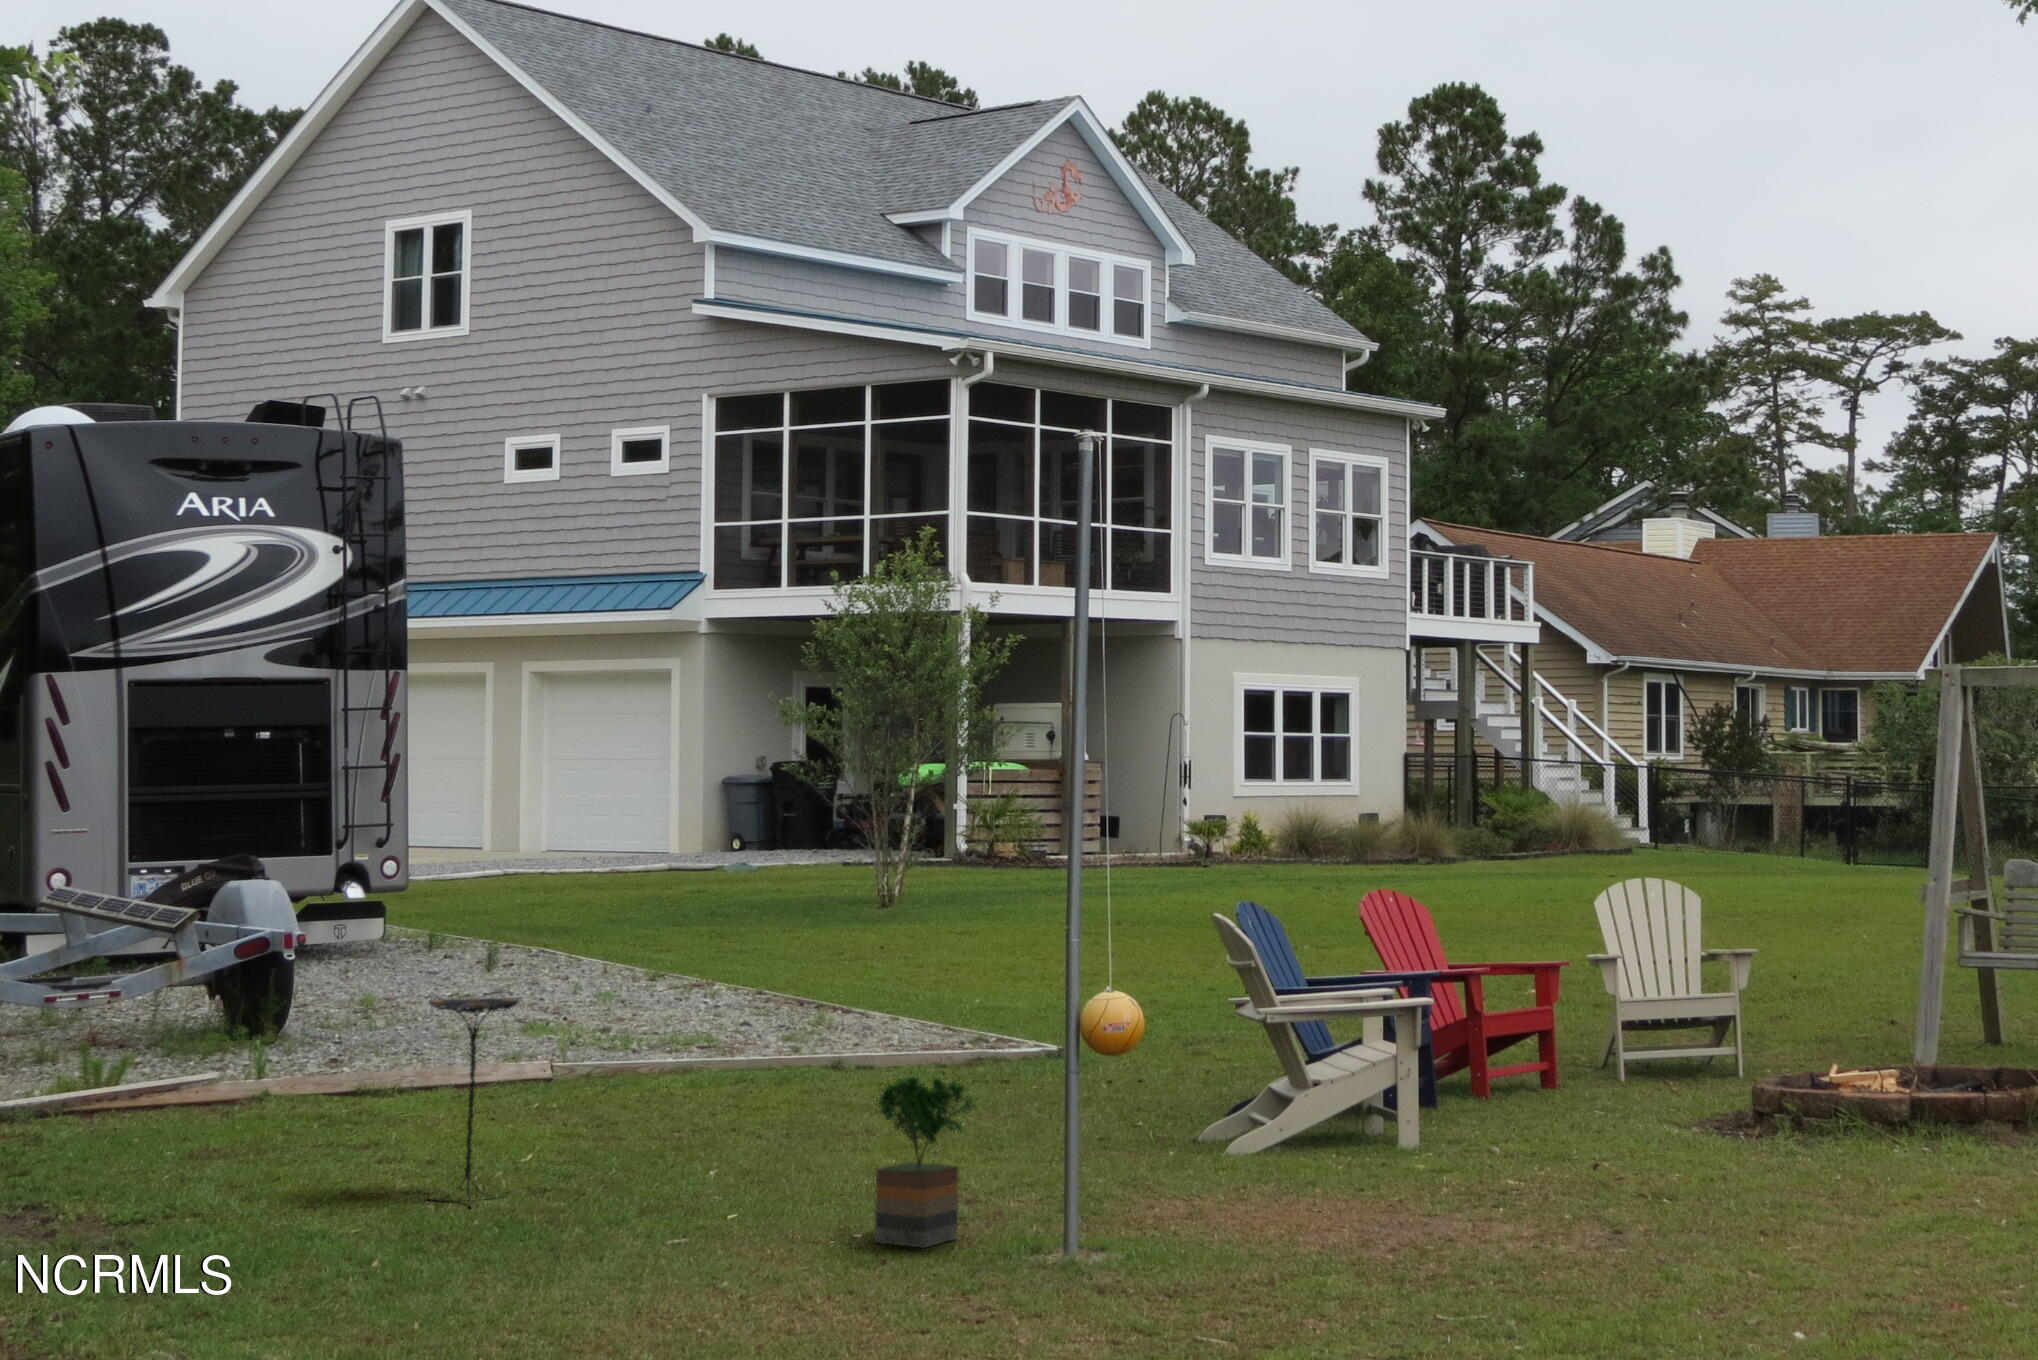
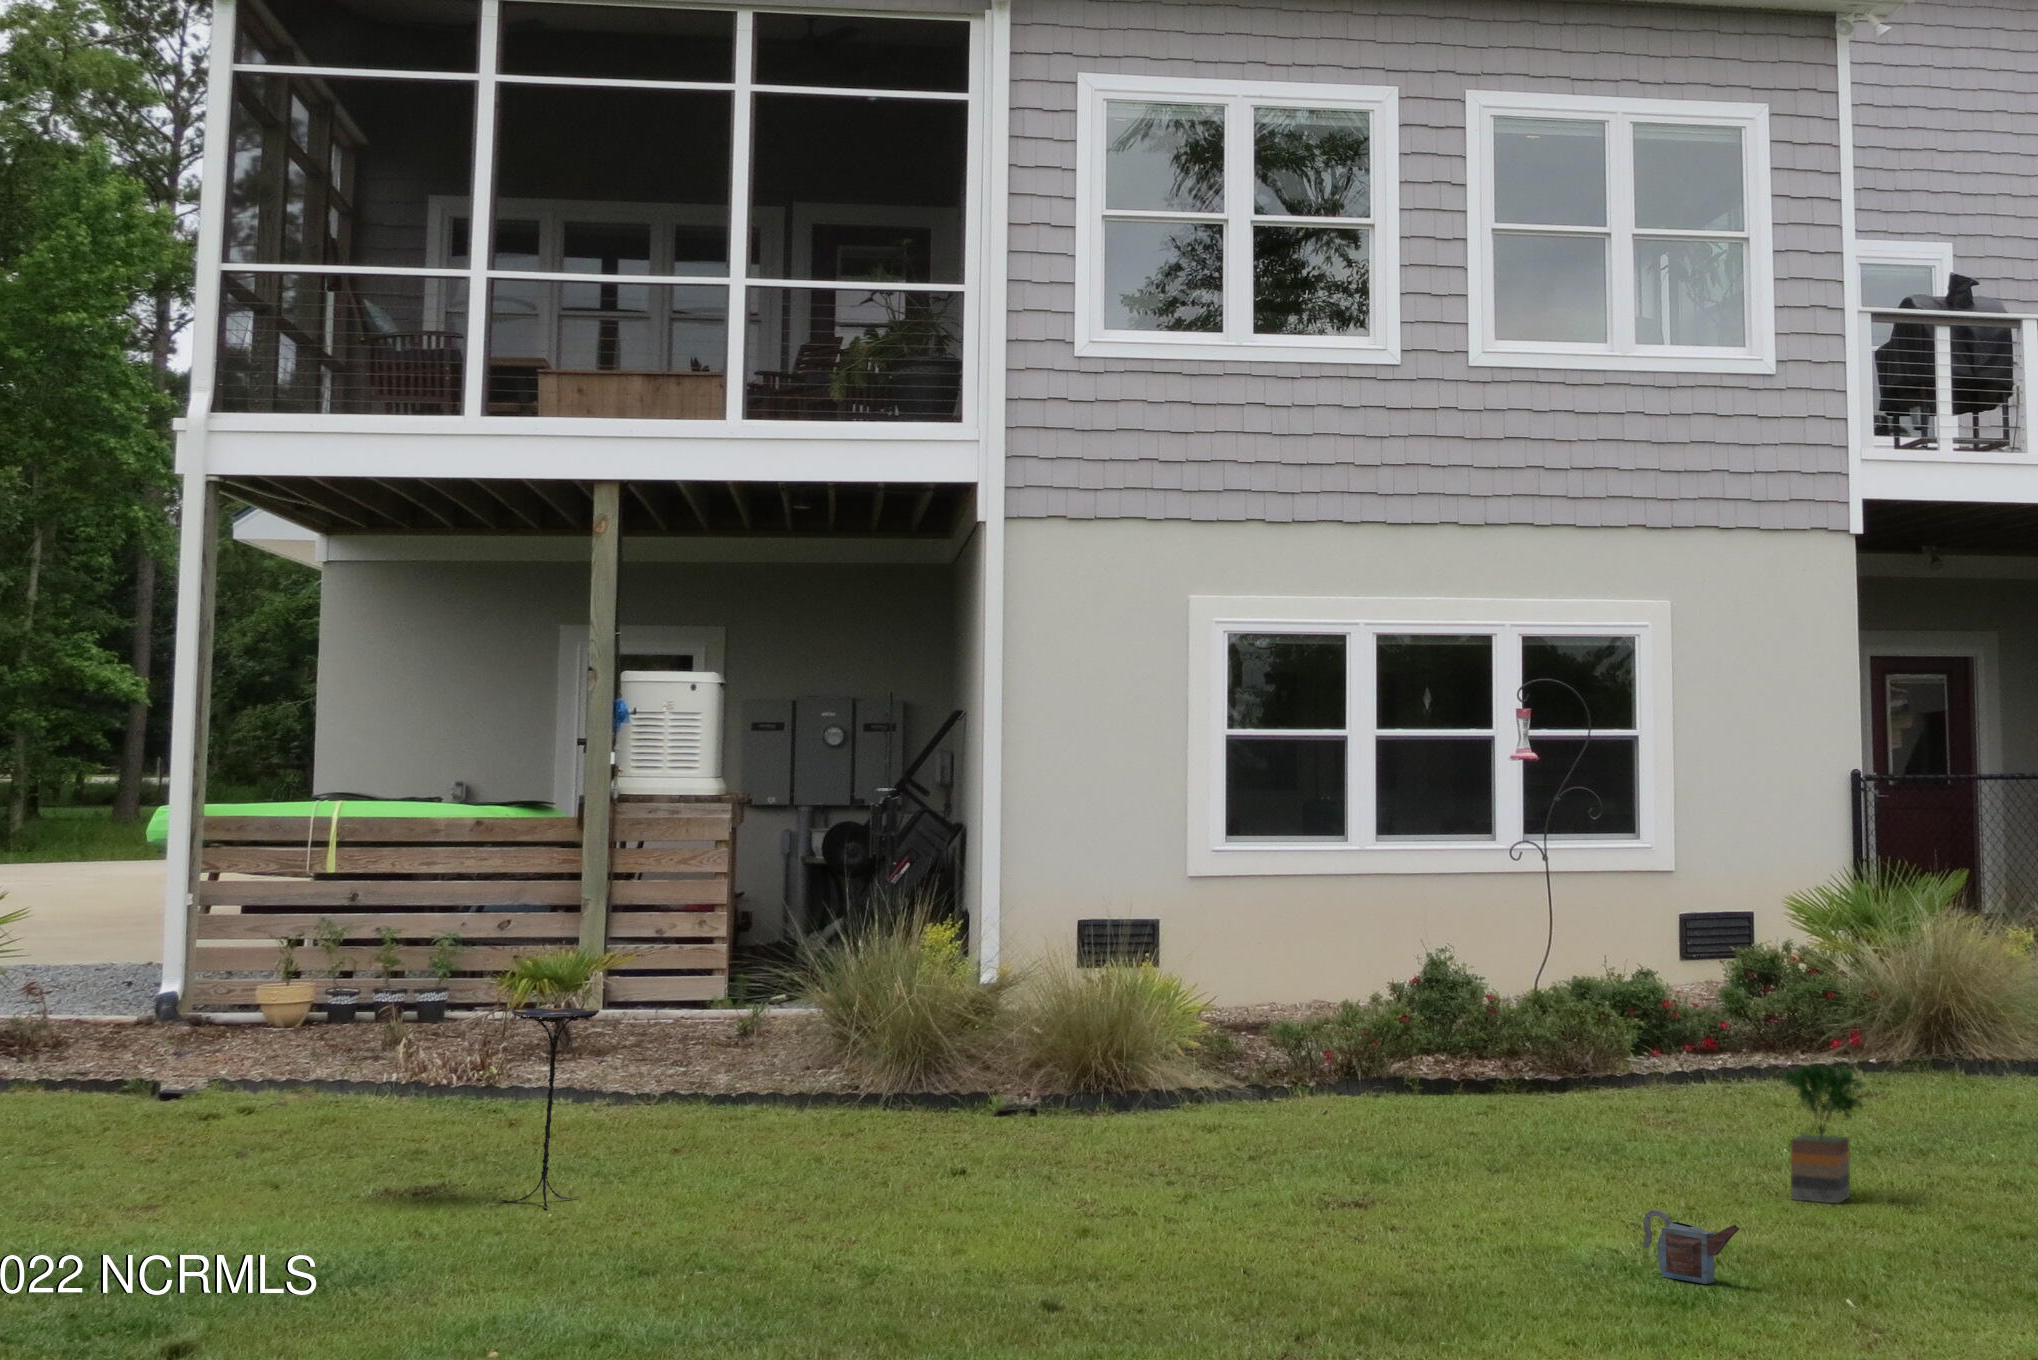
potted tree: present [875,1076,976,1248] -> present [1784,1064,1865,1204]
watering can: none [1617,1206,1718,1284] -> present [1642,1210,1740,1284]

